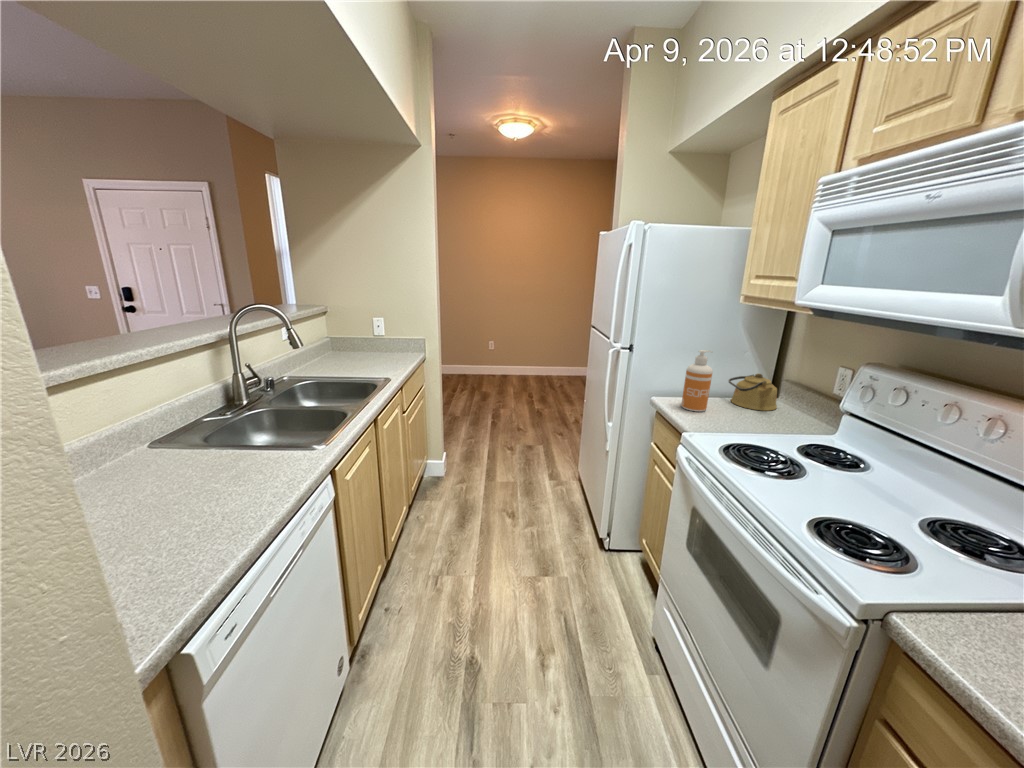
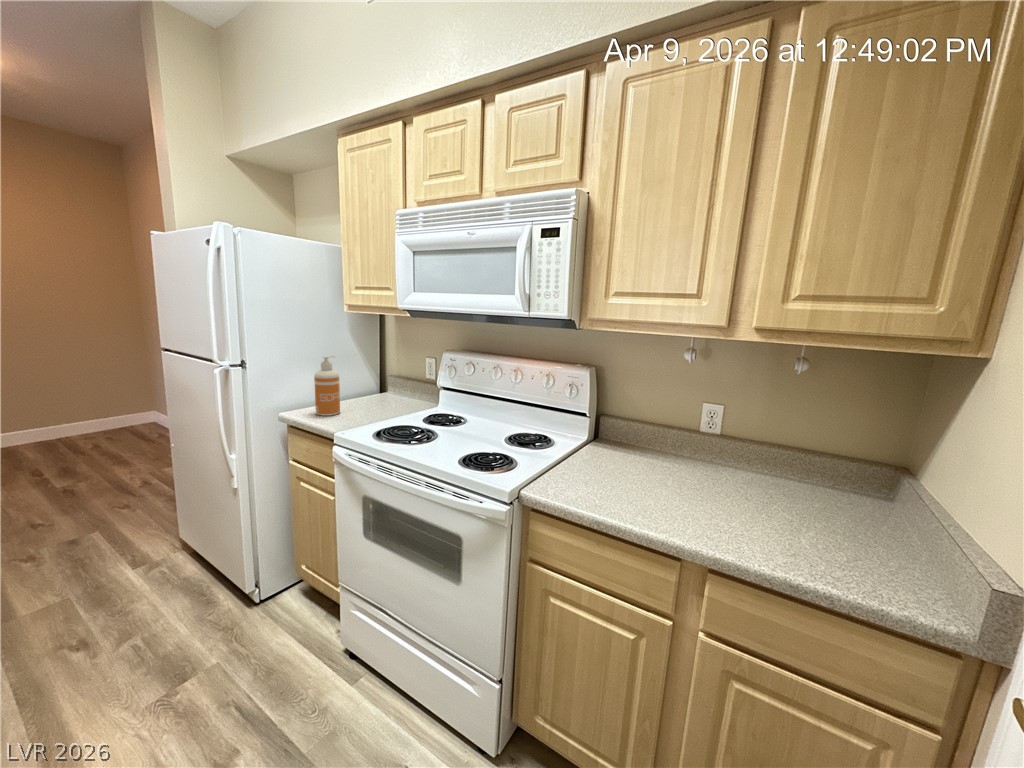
kettle: present [729,374,777,411] -> none [348,372,392,404]

